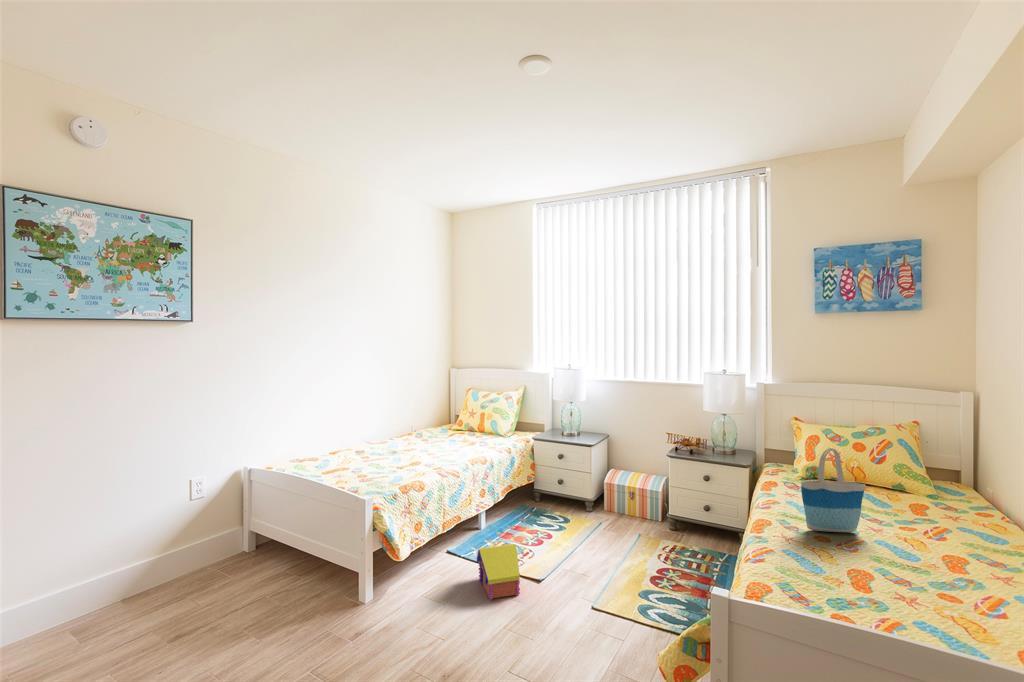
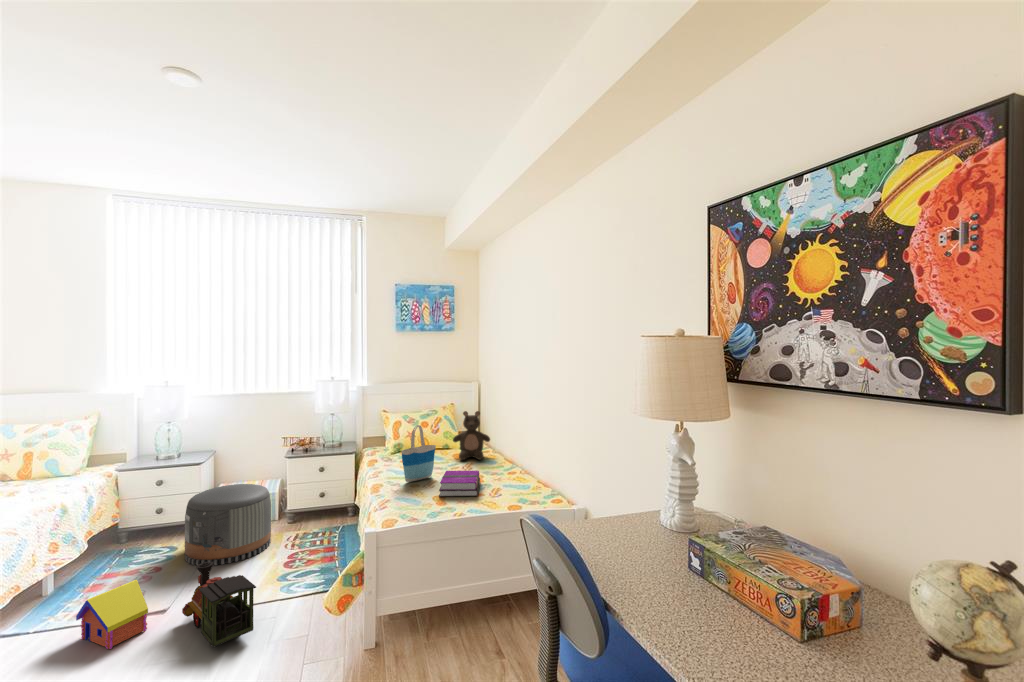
stuffed bear: none [908,438,993,527] -> present [453,411,490,460]
pouf: none [570,473,648,556] -> present [185,484,271,565]
hardback book: none [859,531,957,598] -> present [439,470,480,497]
toy train: none [546,549,598,647] -> present [182,561,256,647]

